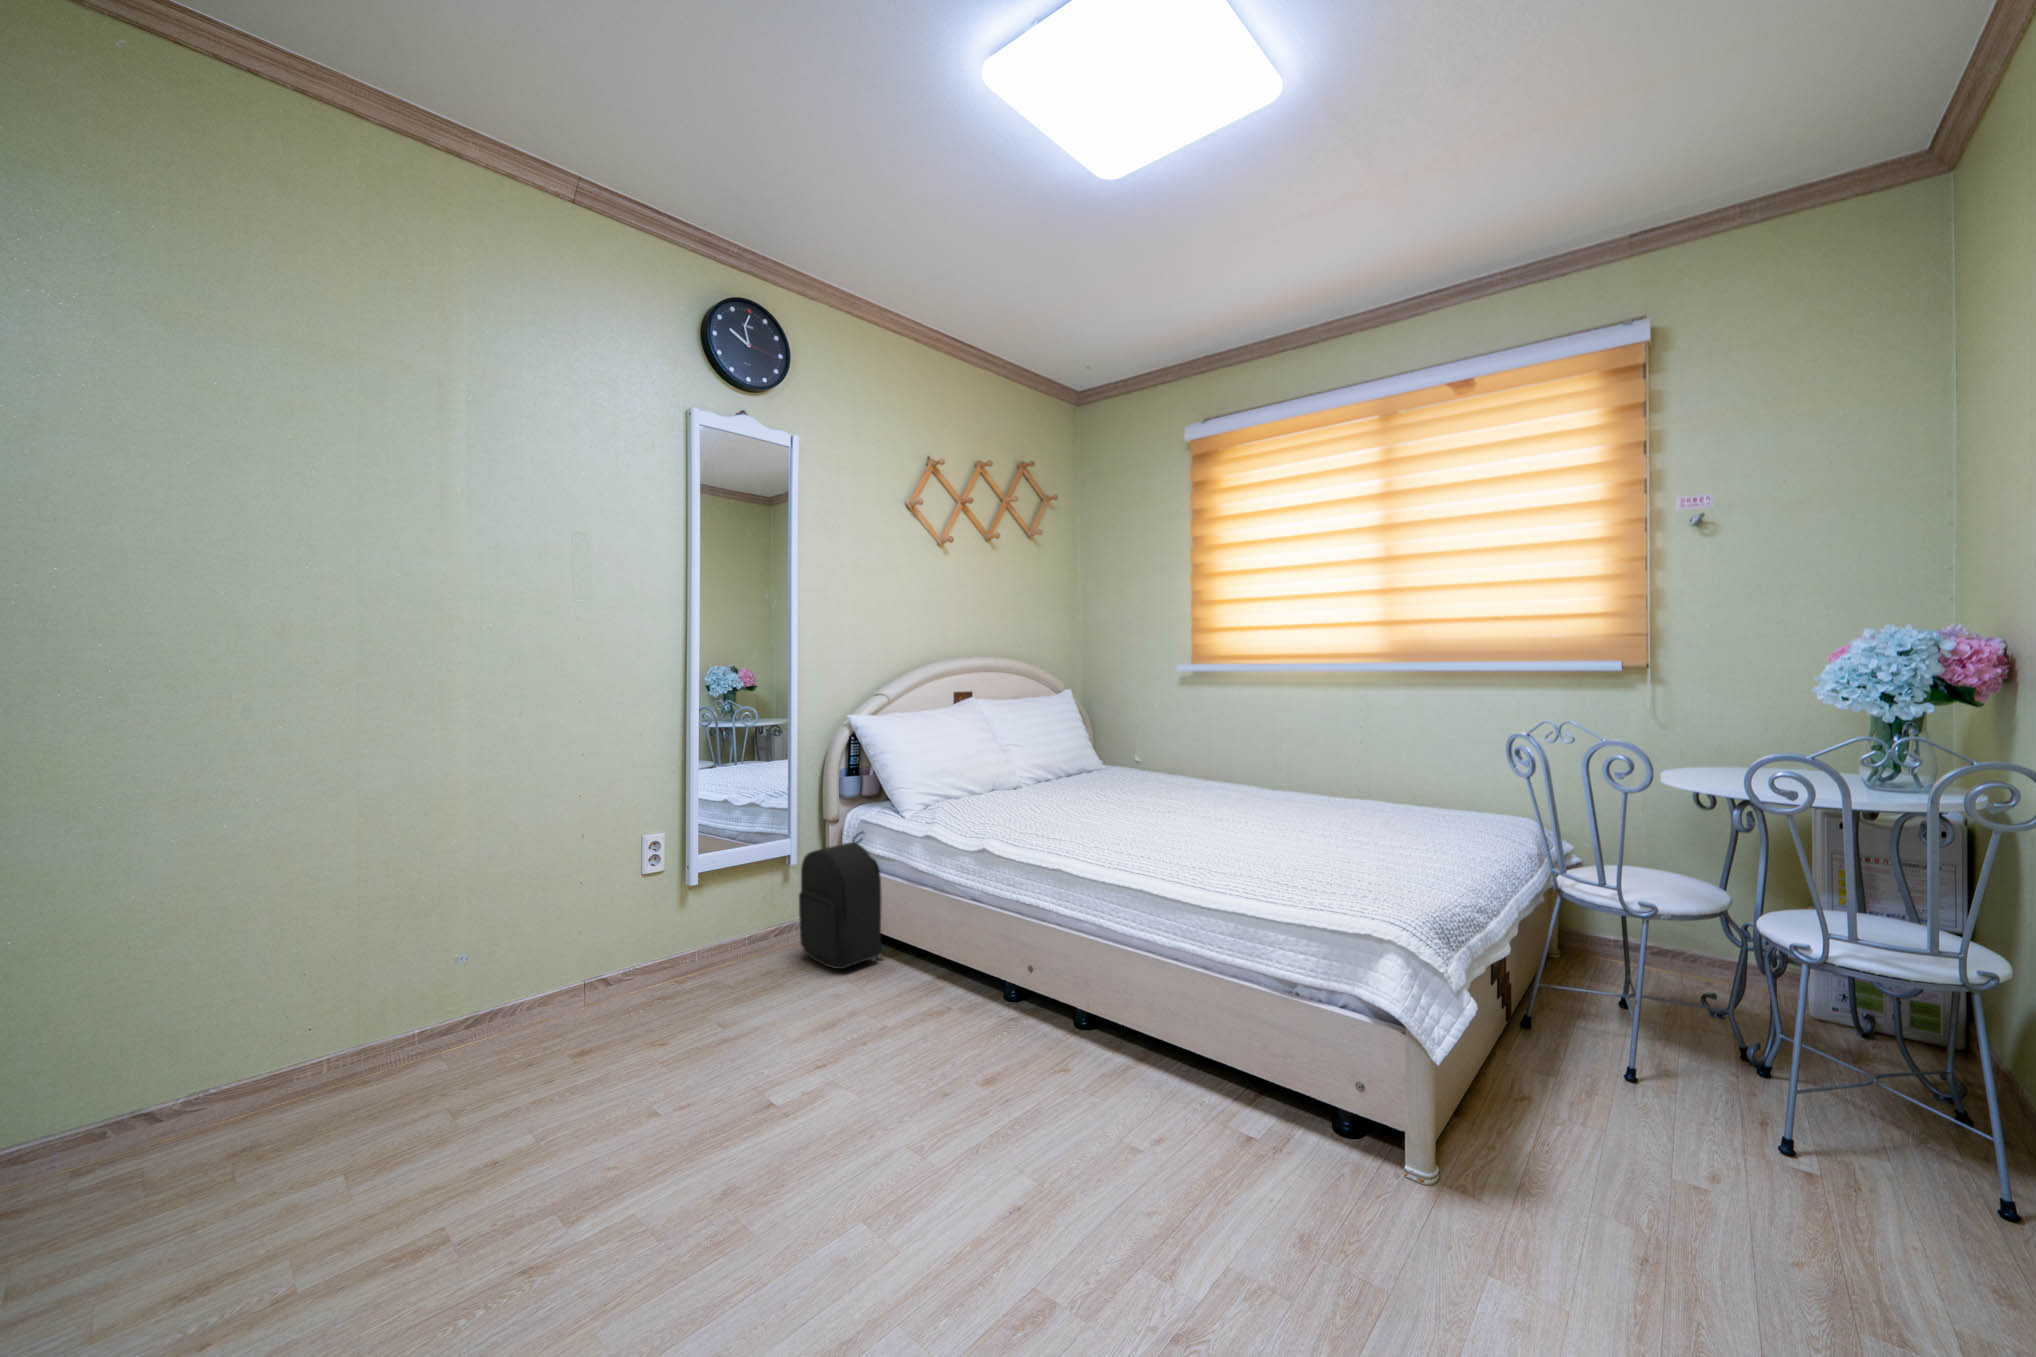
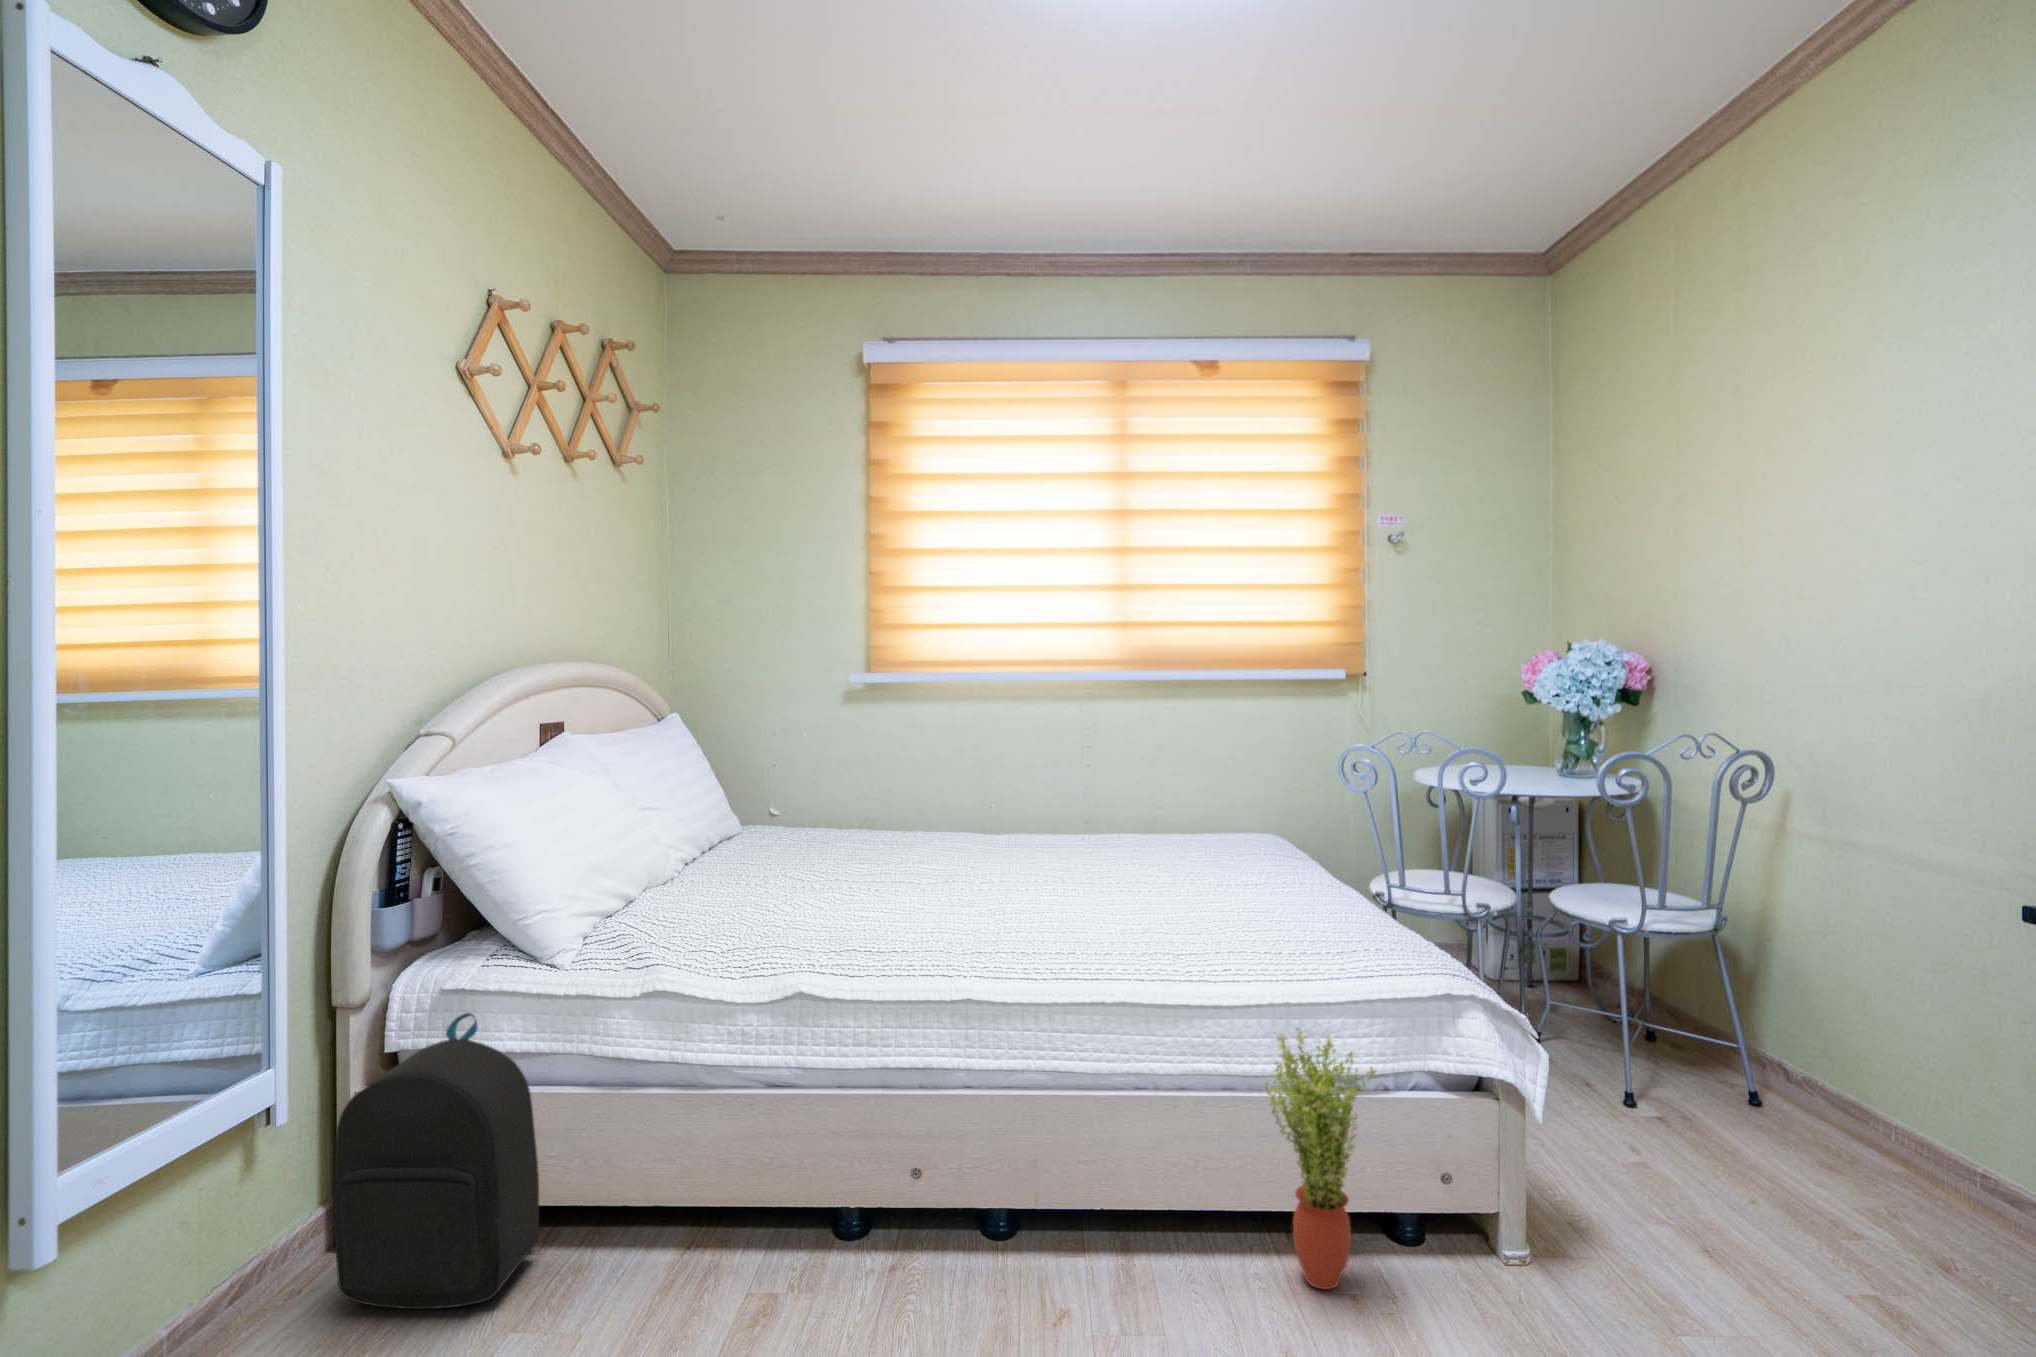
potted plant: none [1182,925,1267,1131] -> present [1263,1028,1376,1289]

